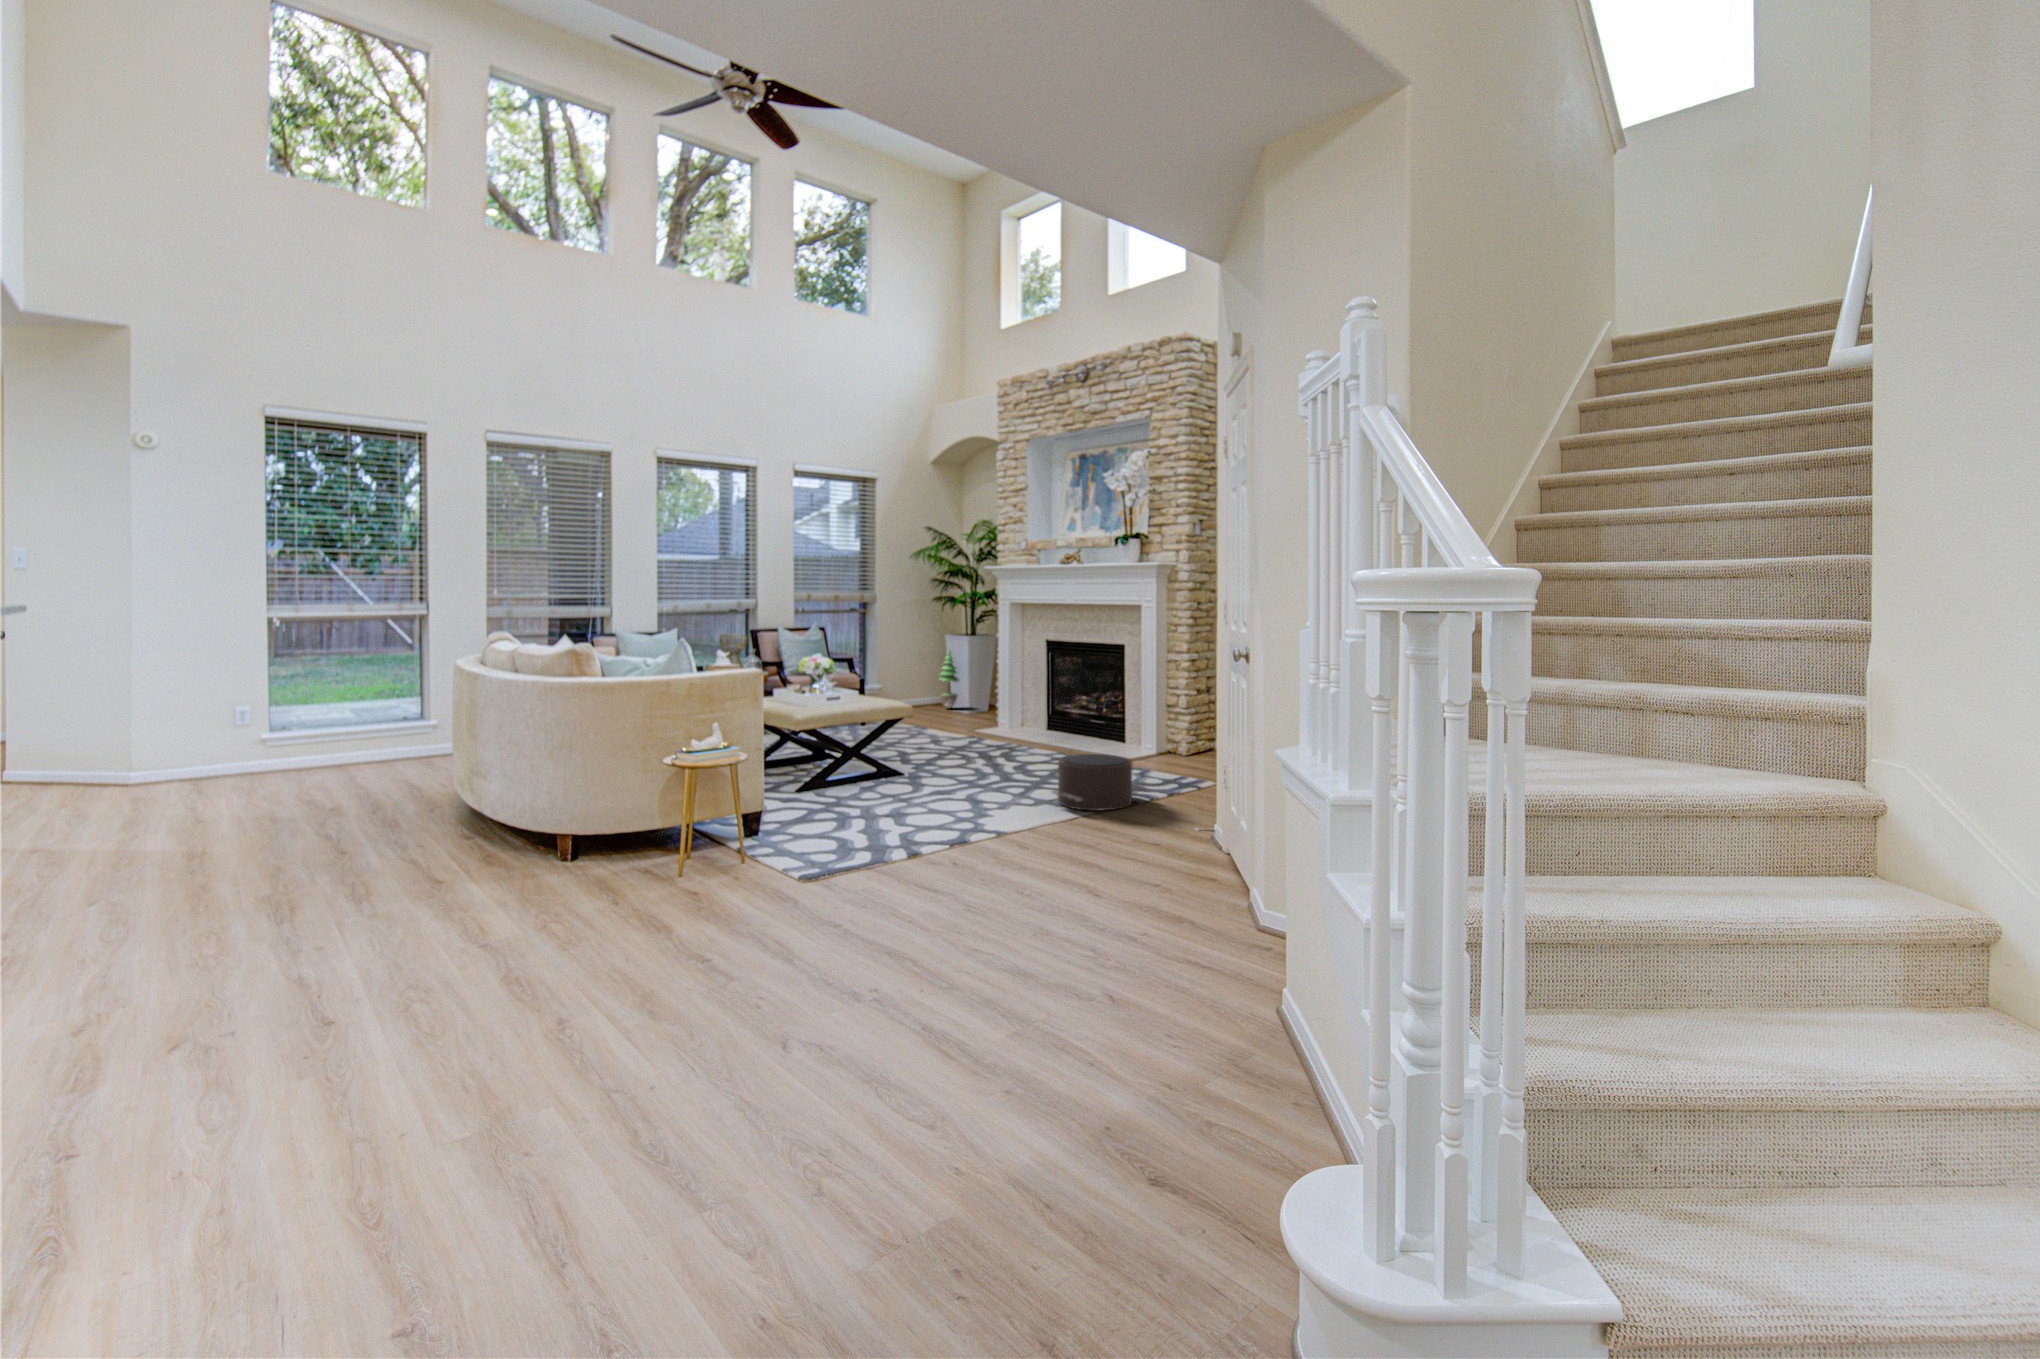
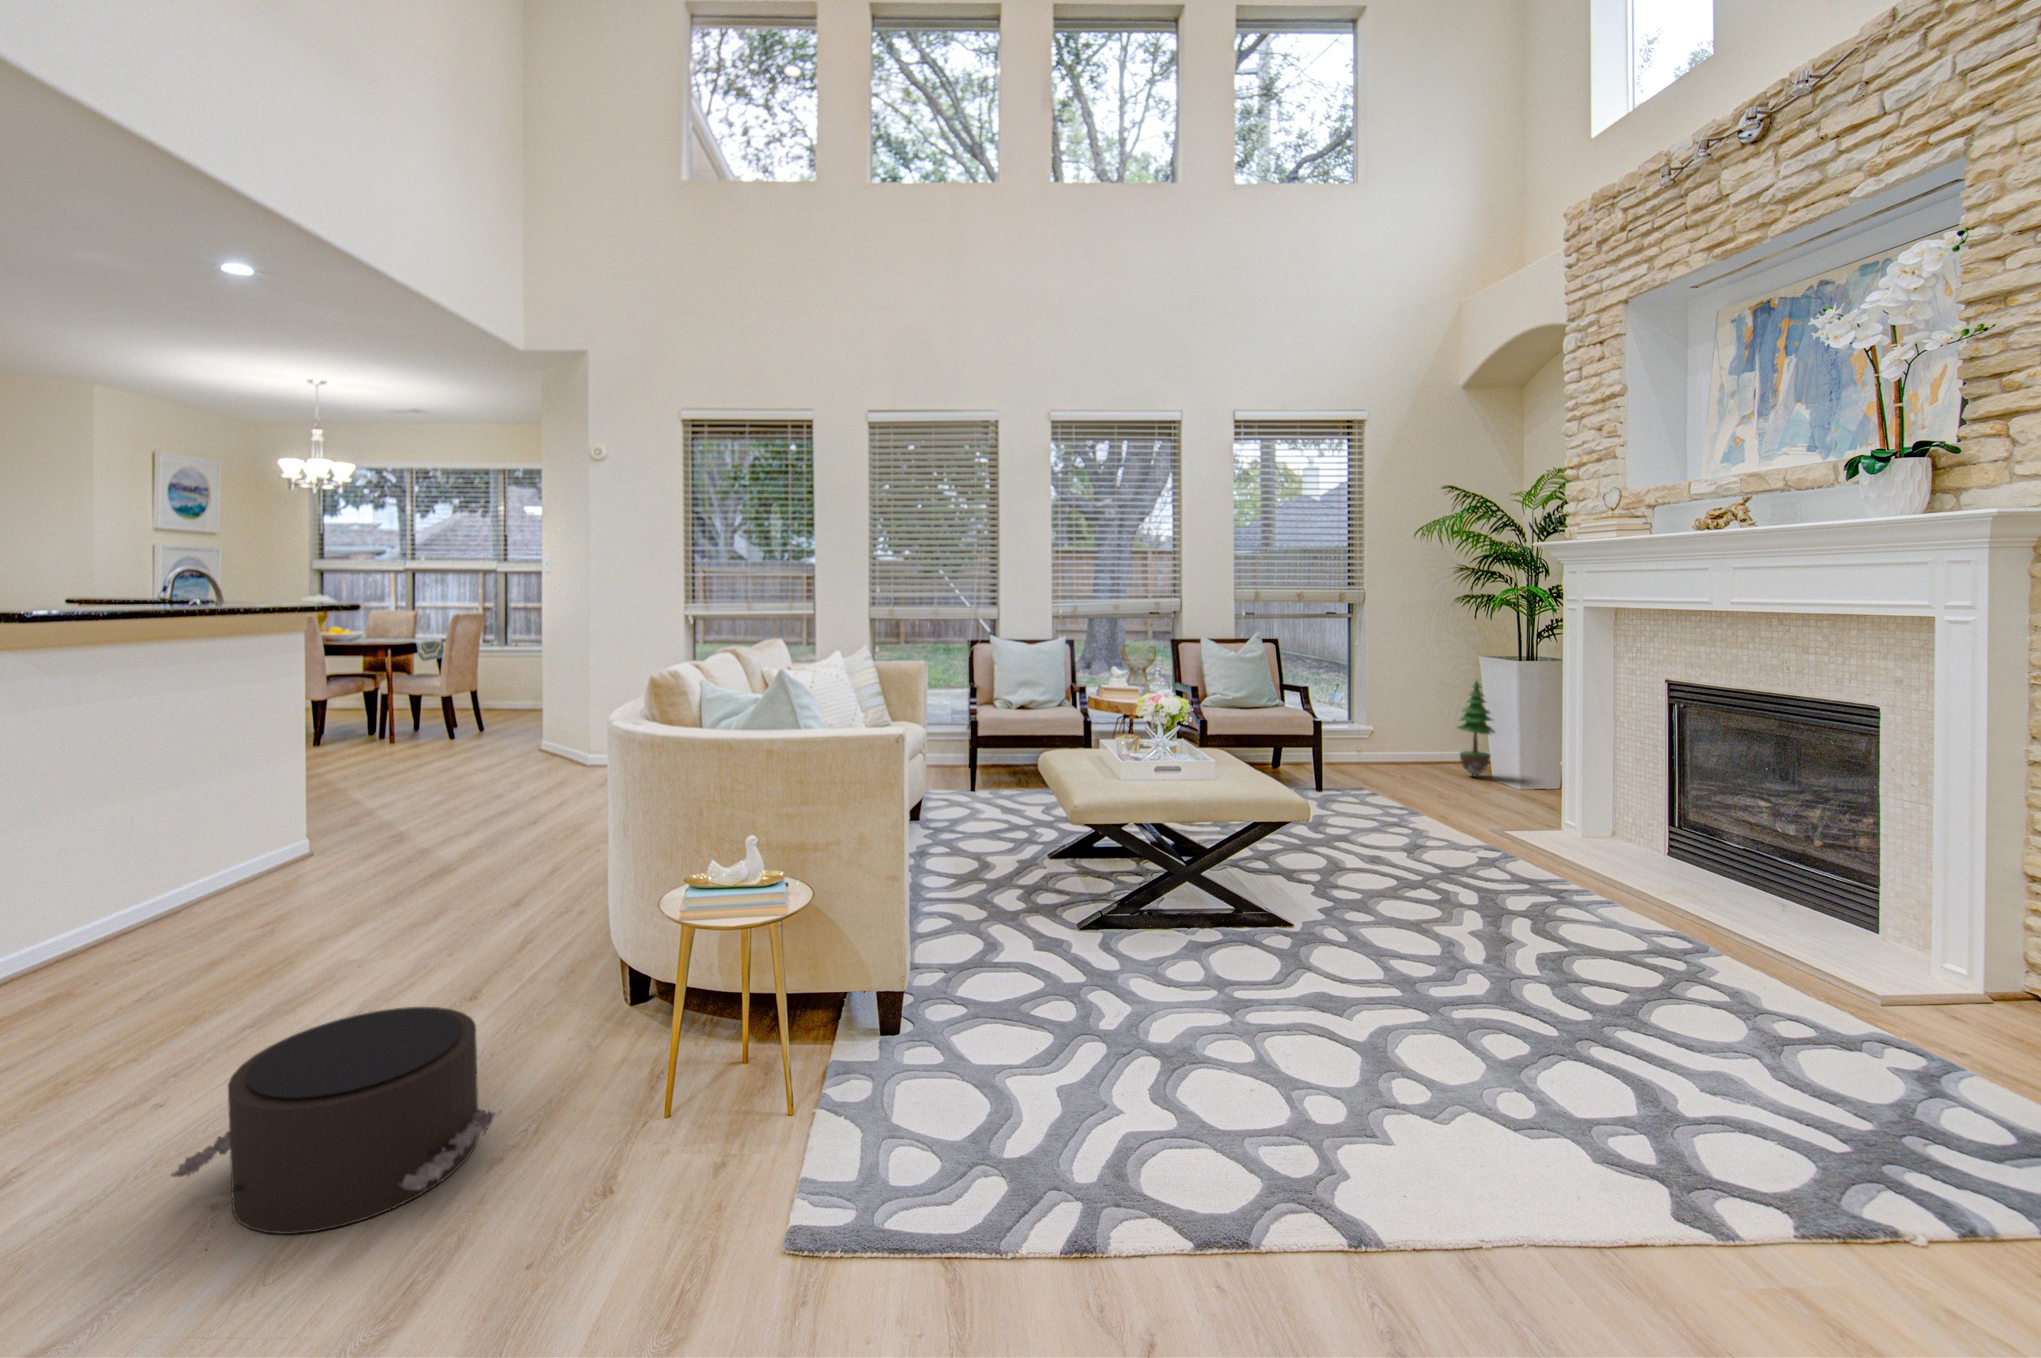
pouf: present [1053,754,1148,811] -> present [171,1007,500,1234]

